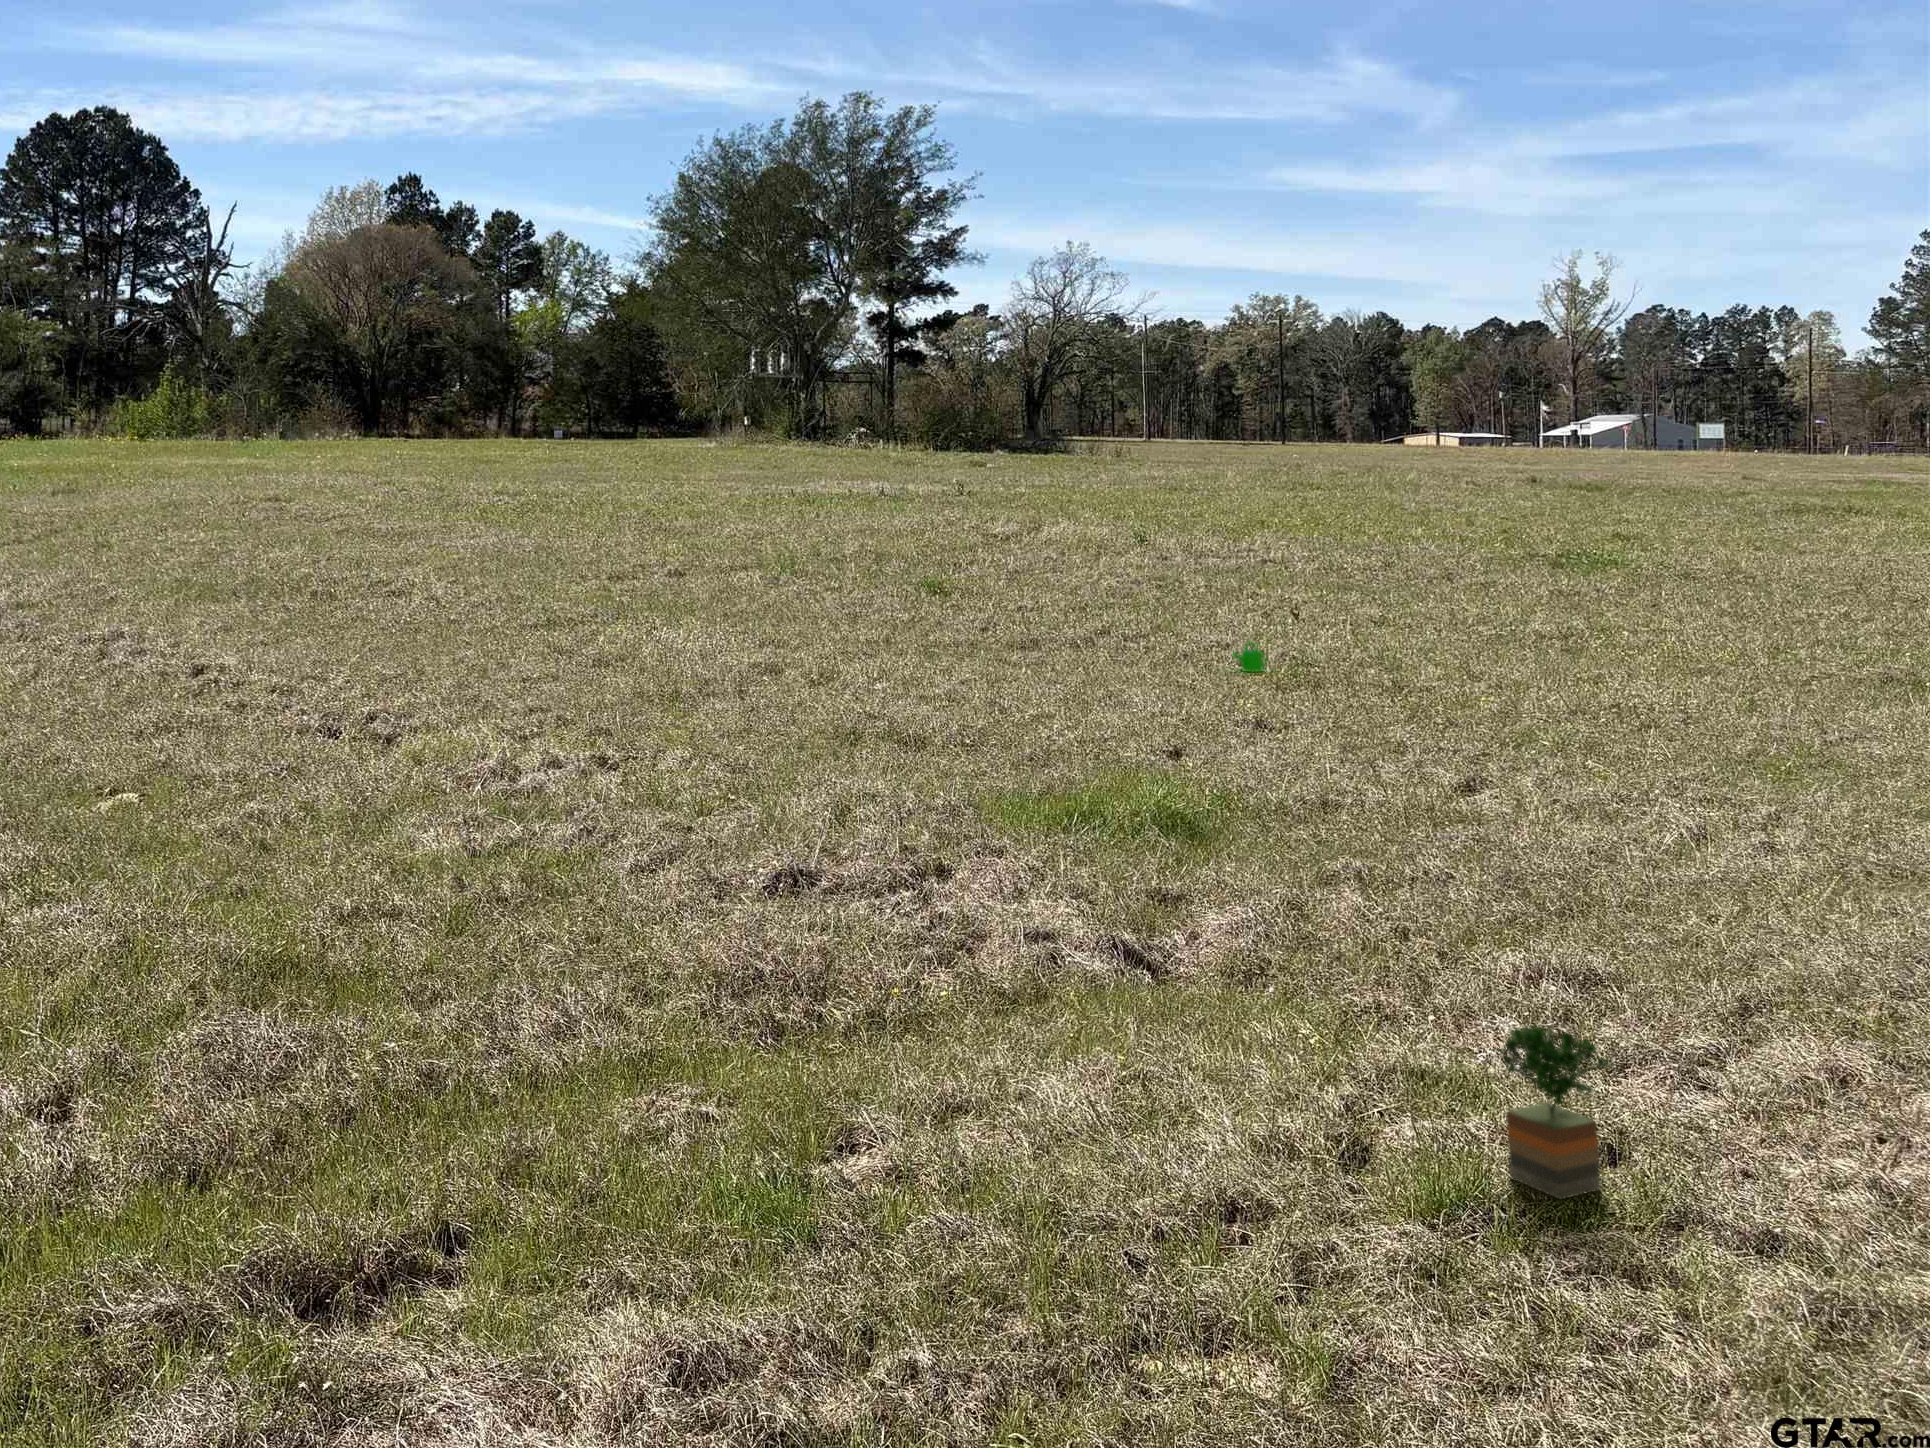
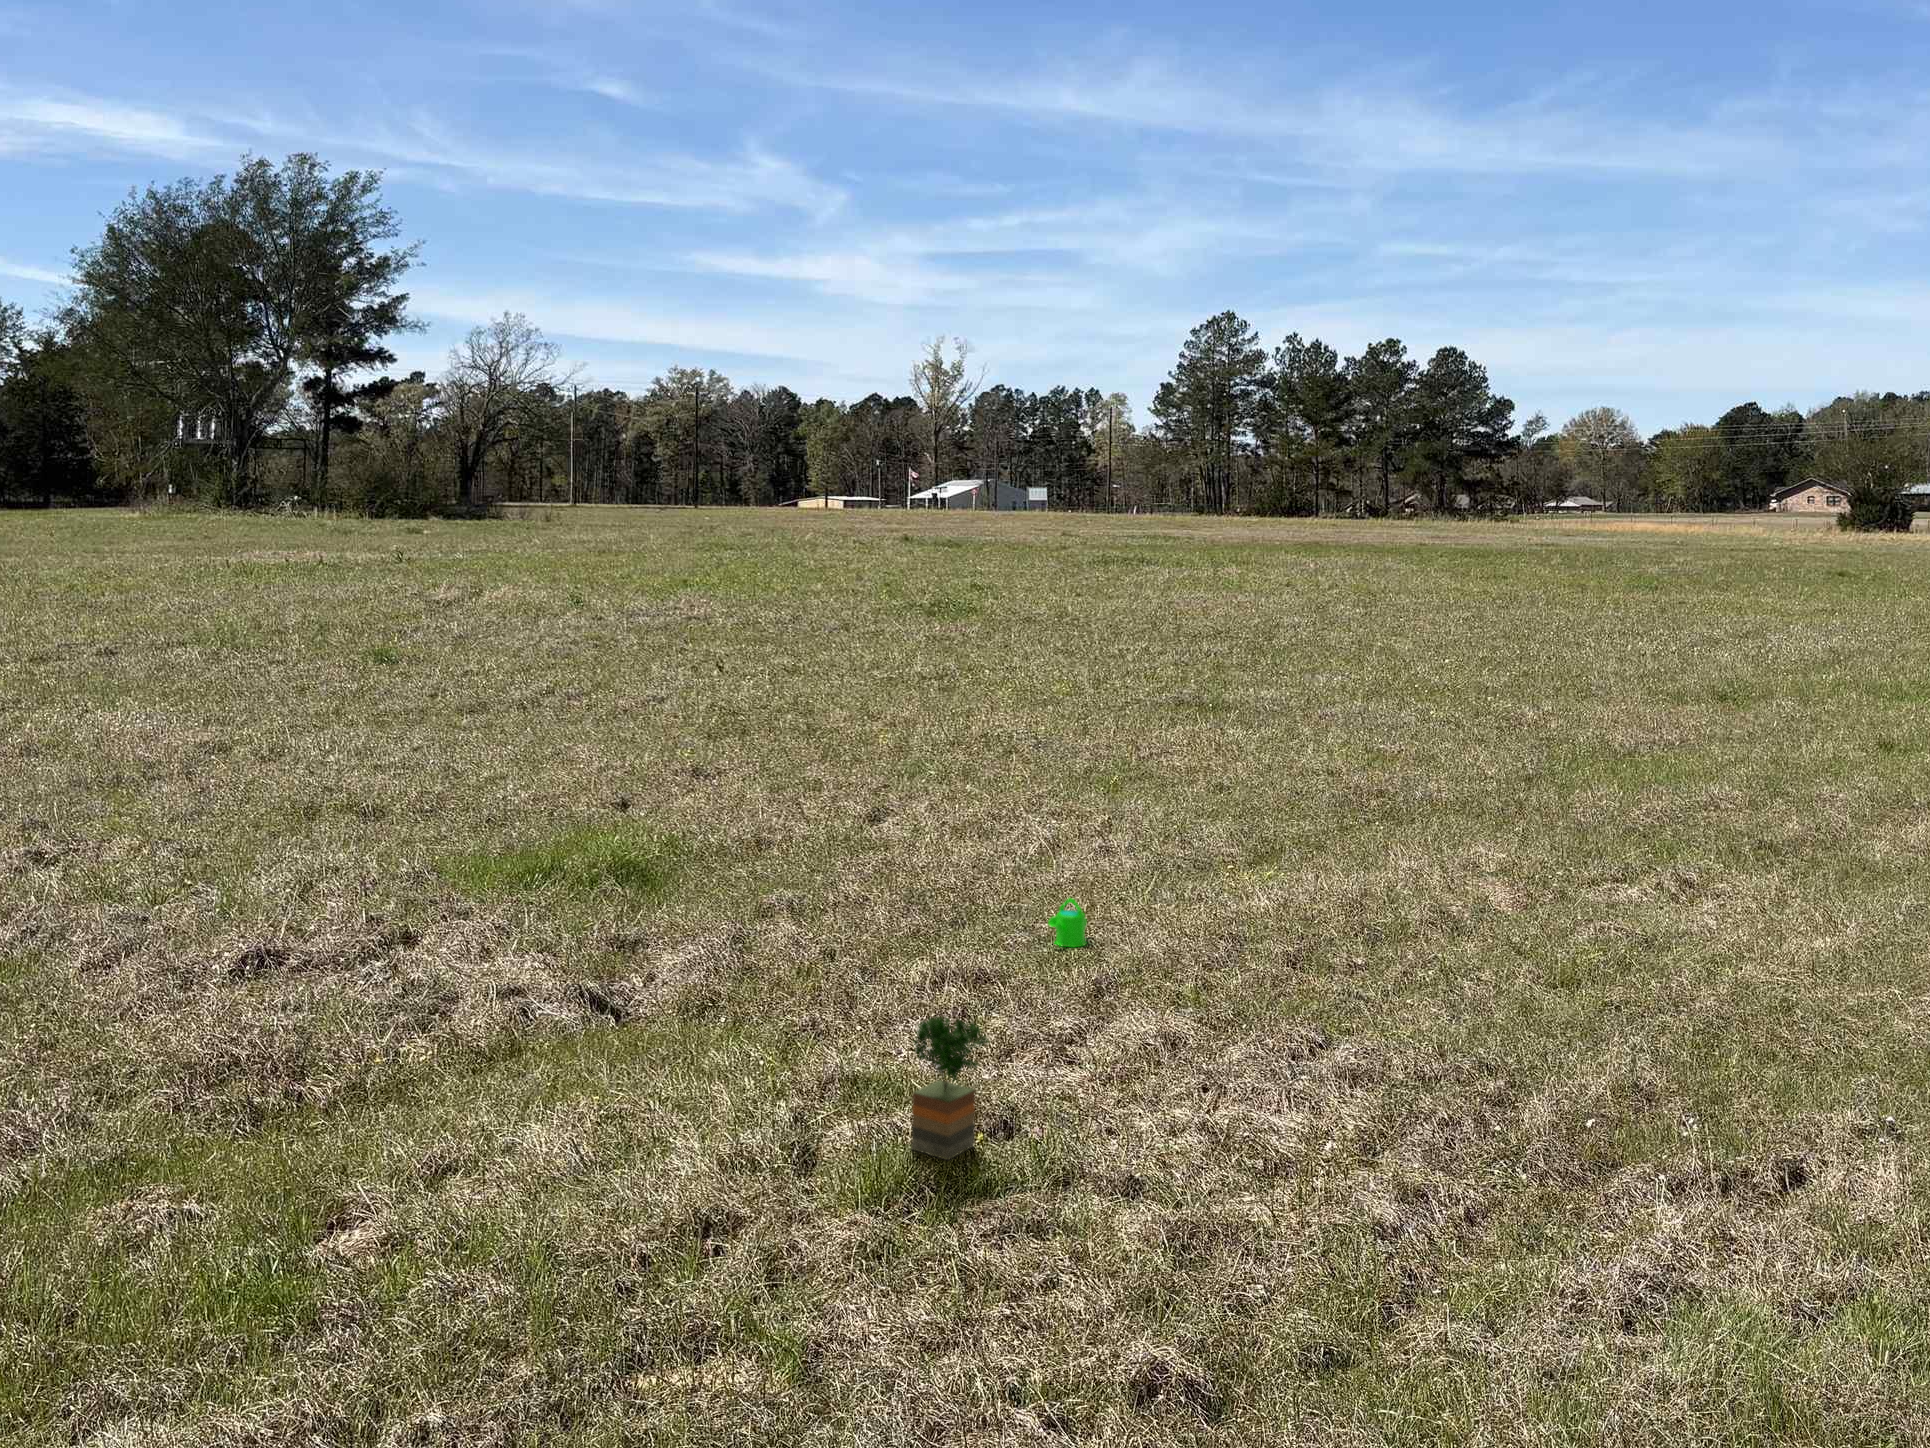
watering can: present [1231,641,1268,672] -> present [1048,898,1087,947]

